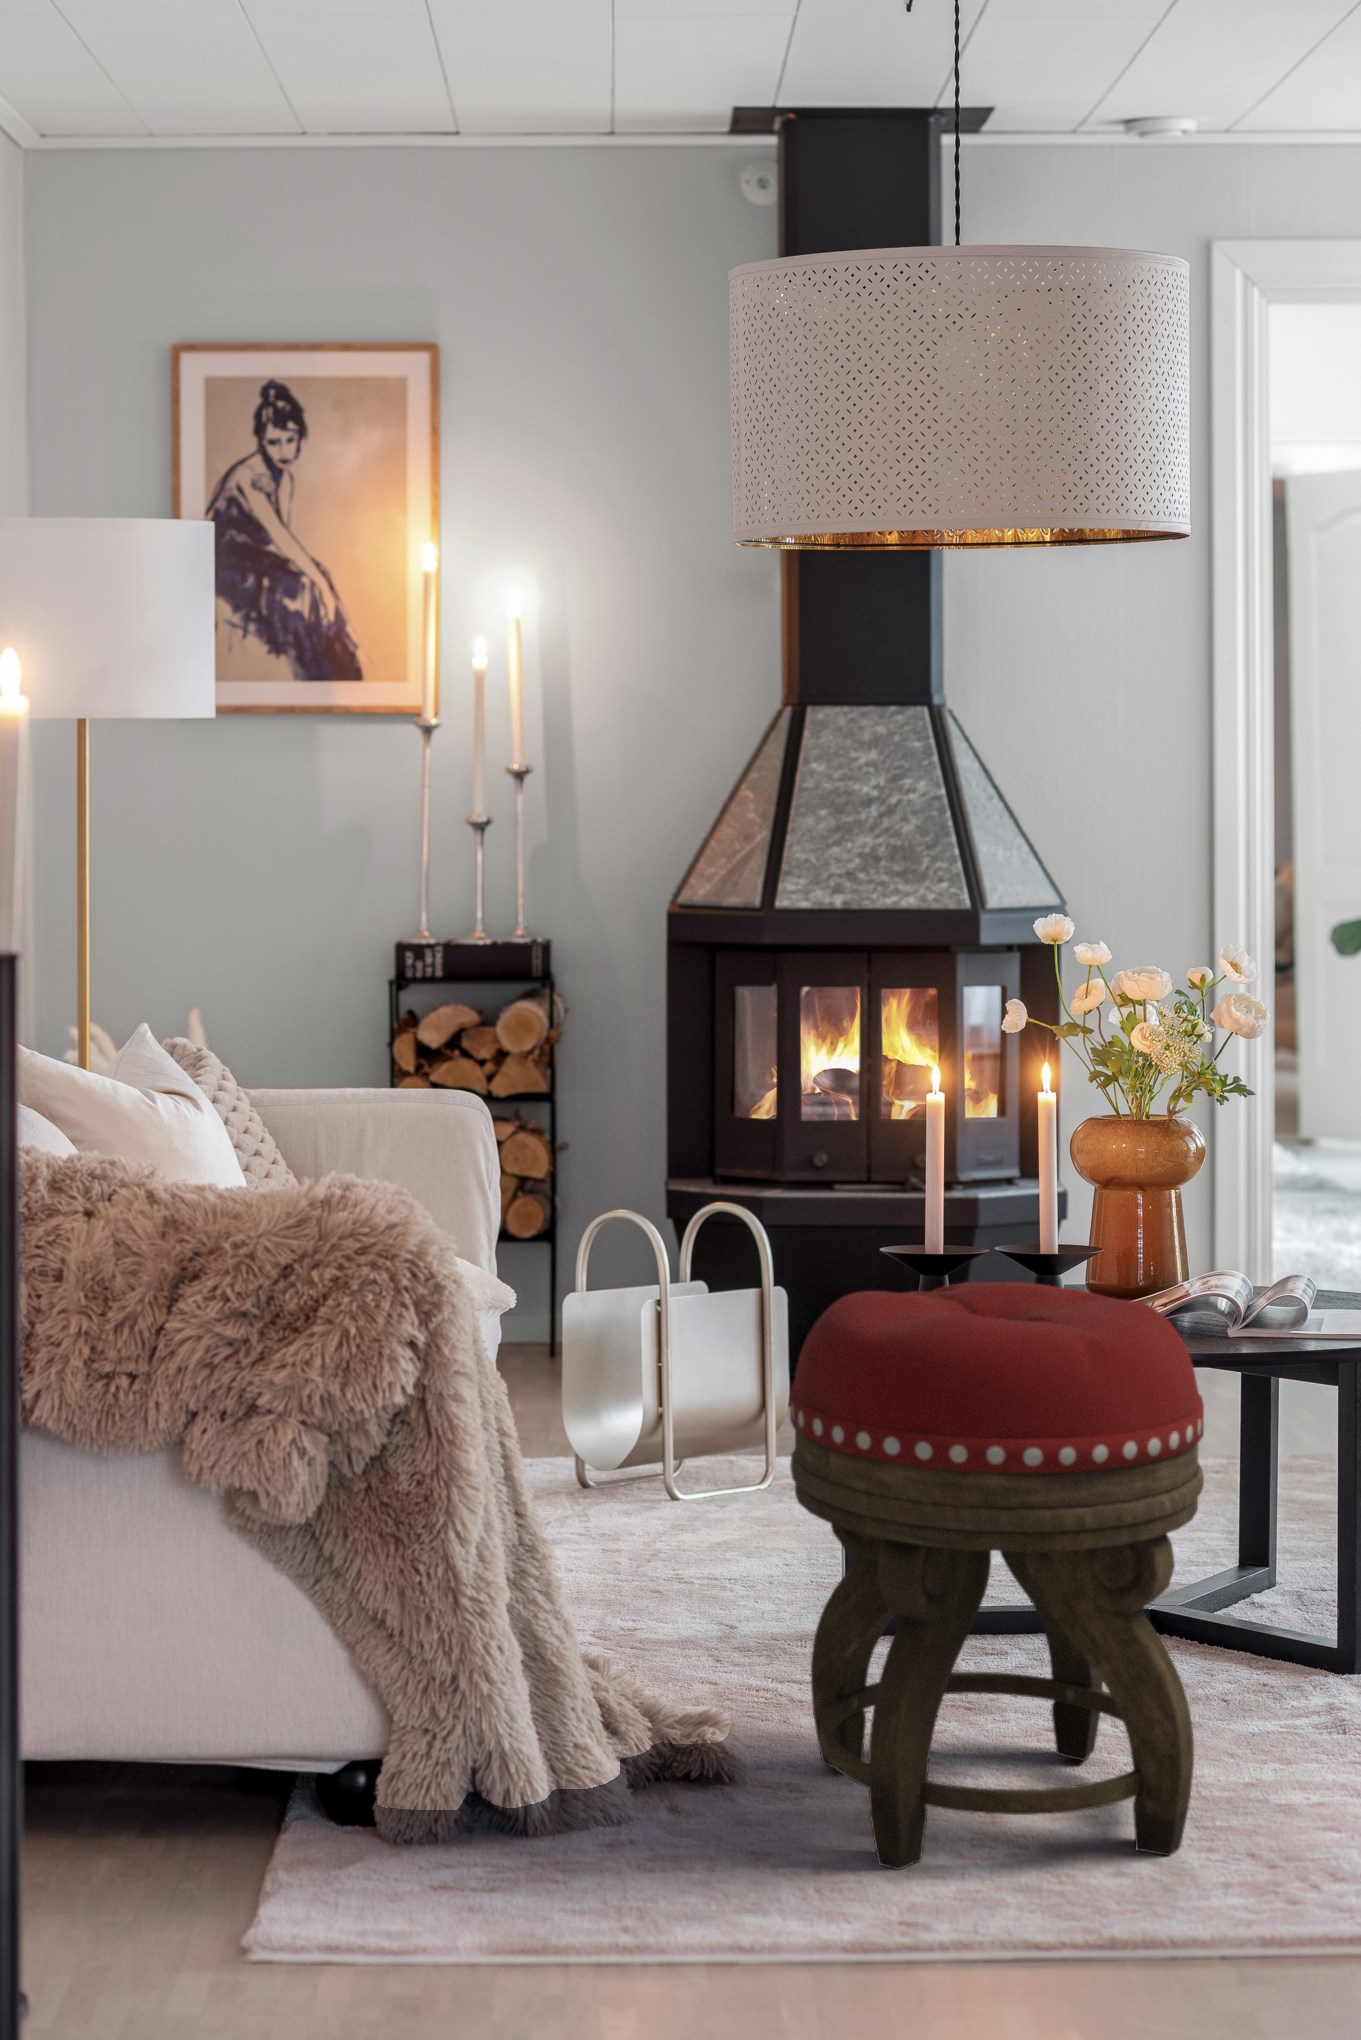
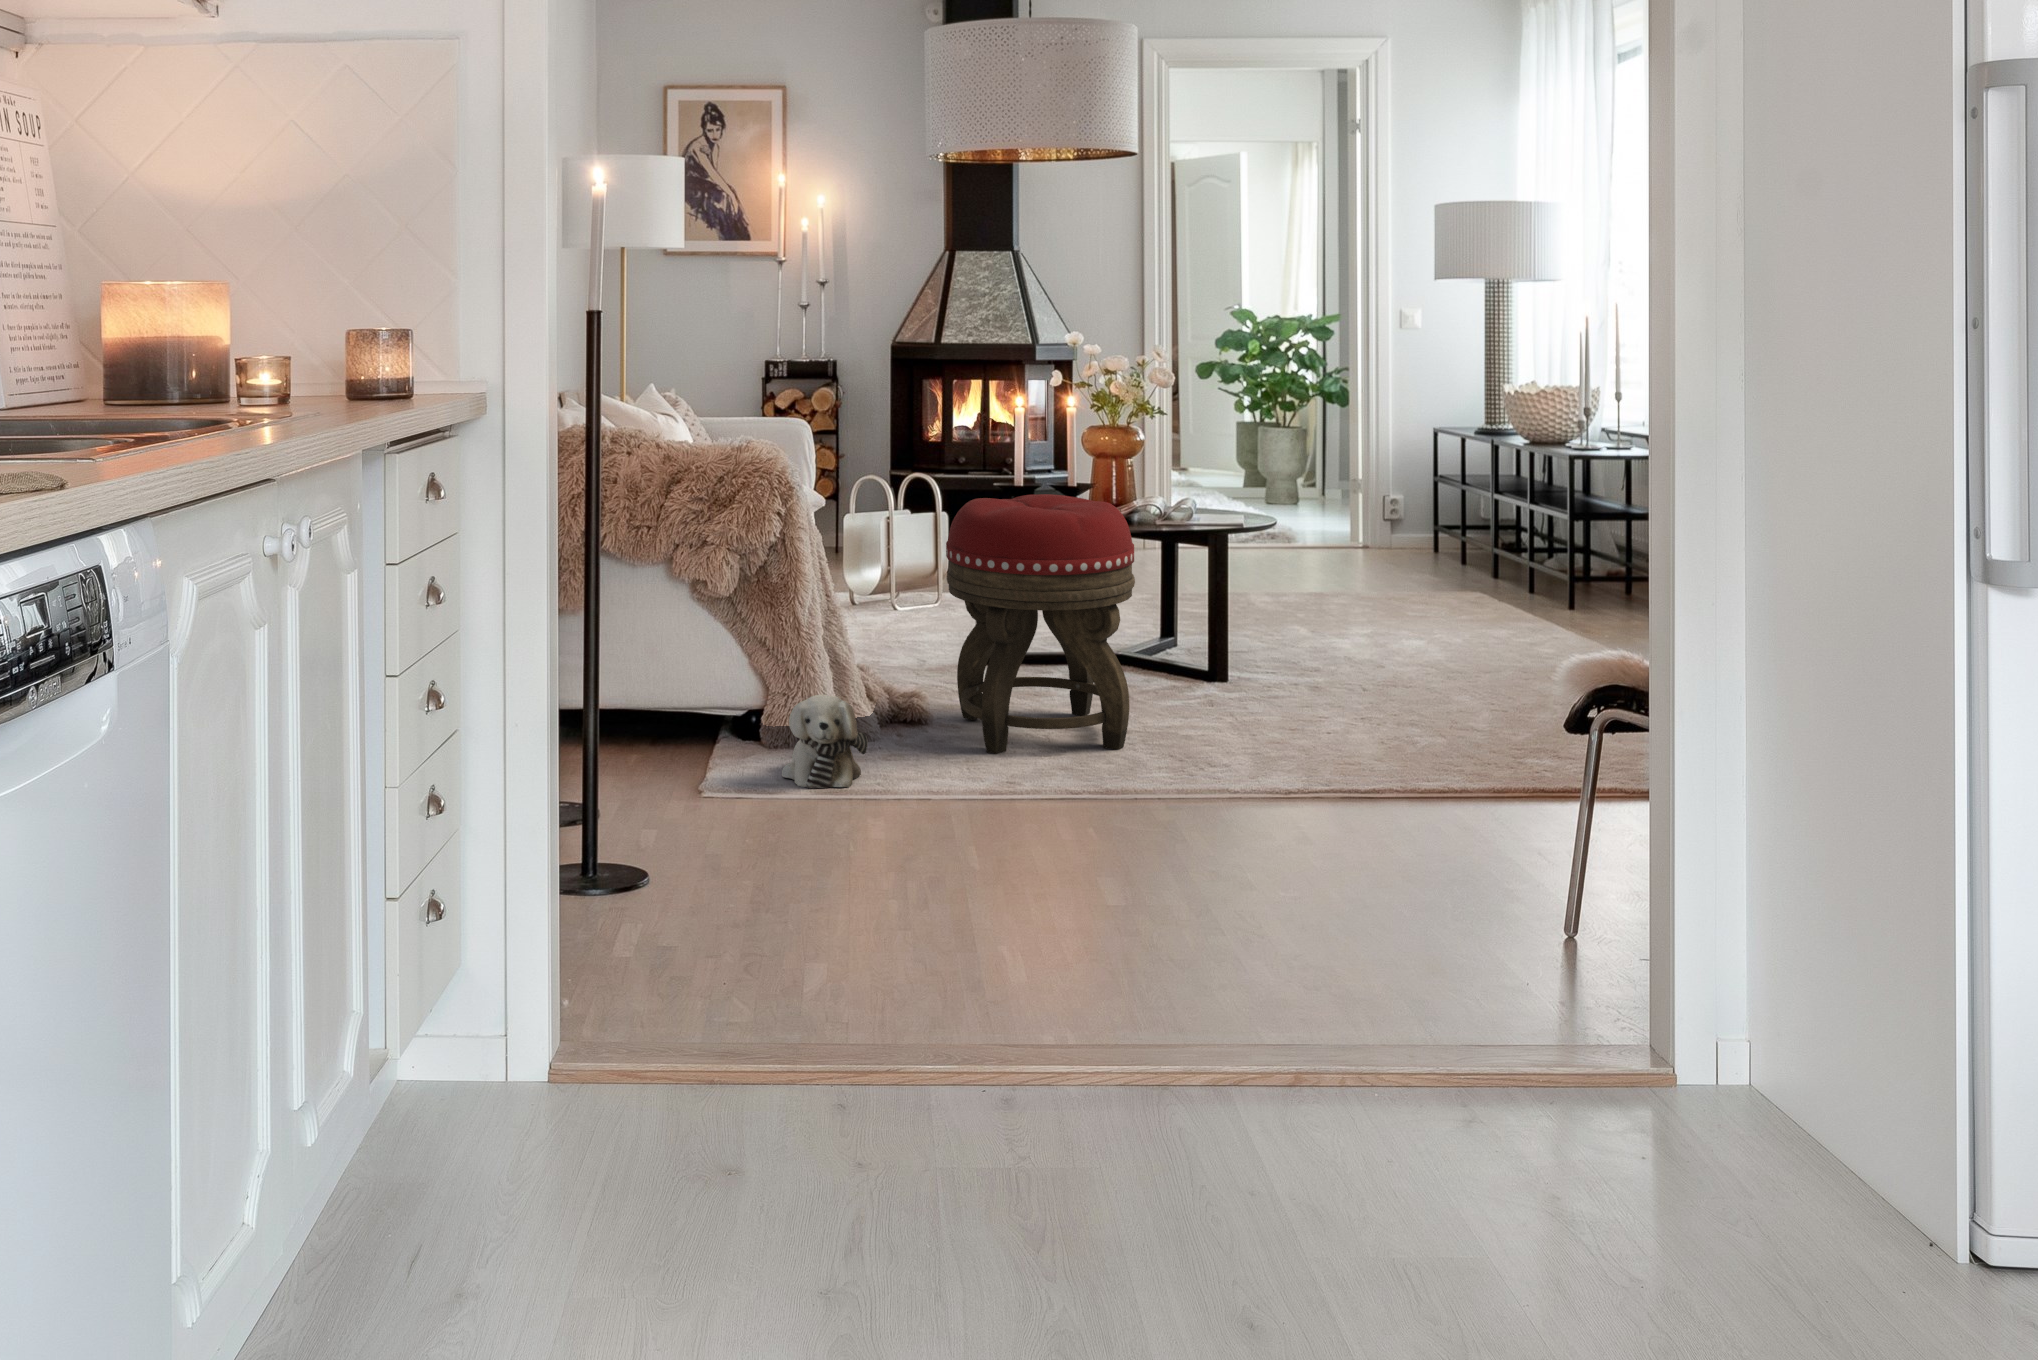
plush toy: none [412,1757,610,1981] -> present [782,695,868,788]

